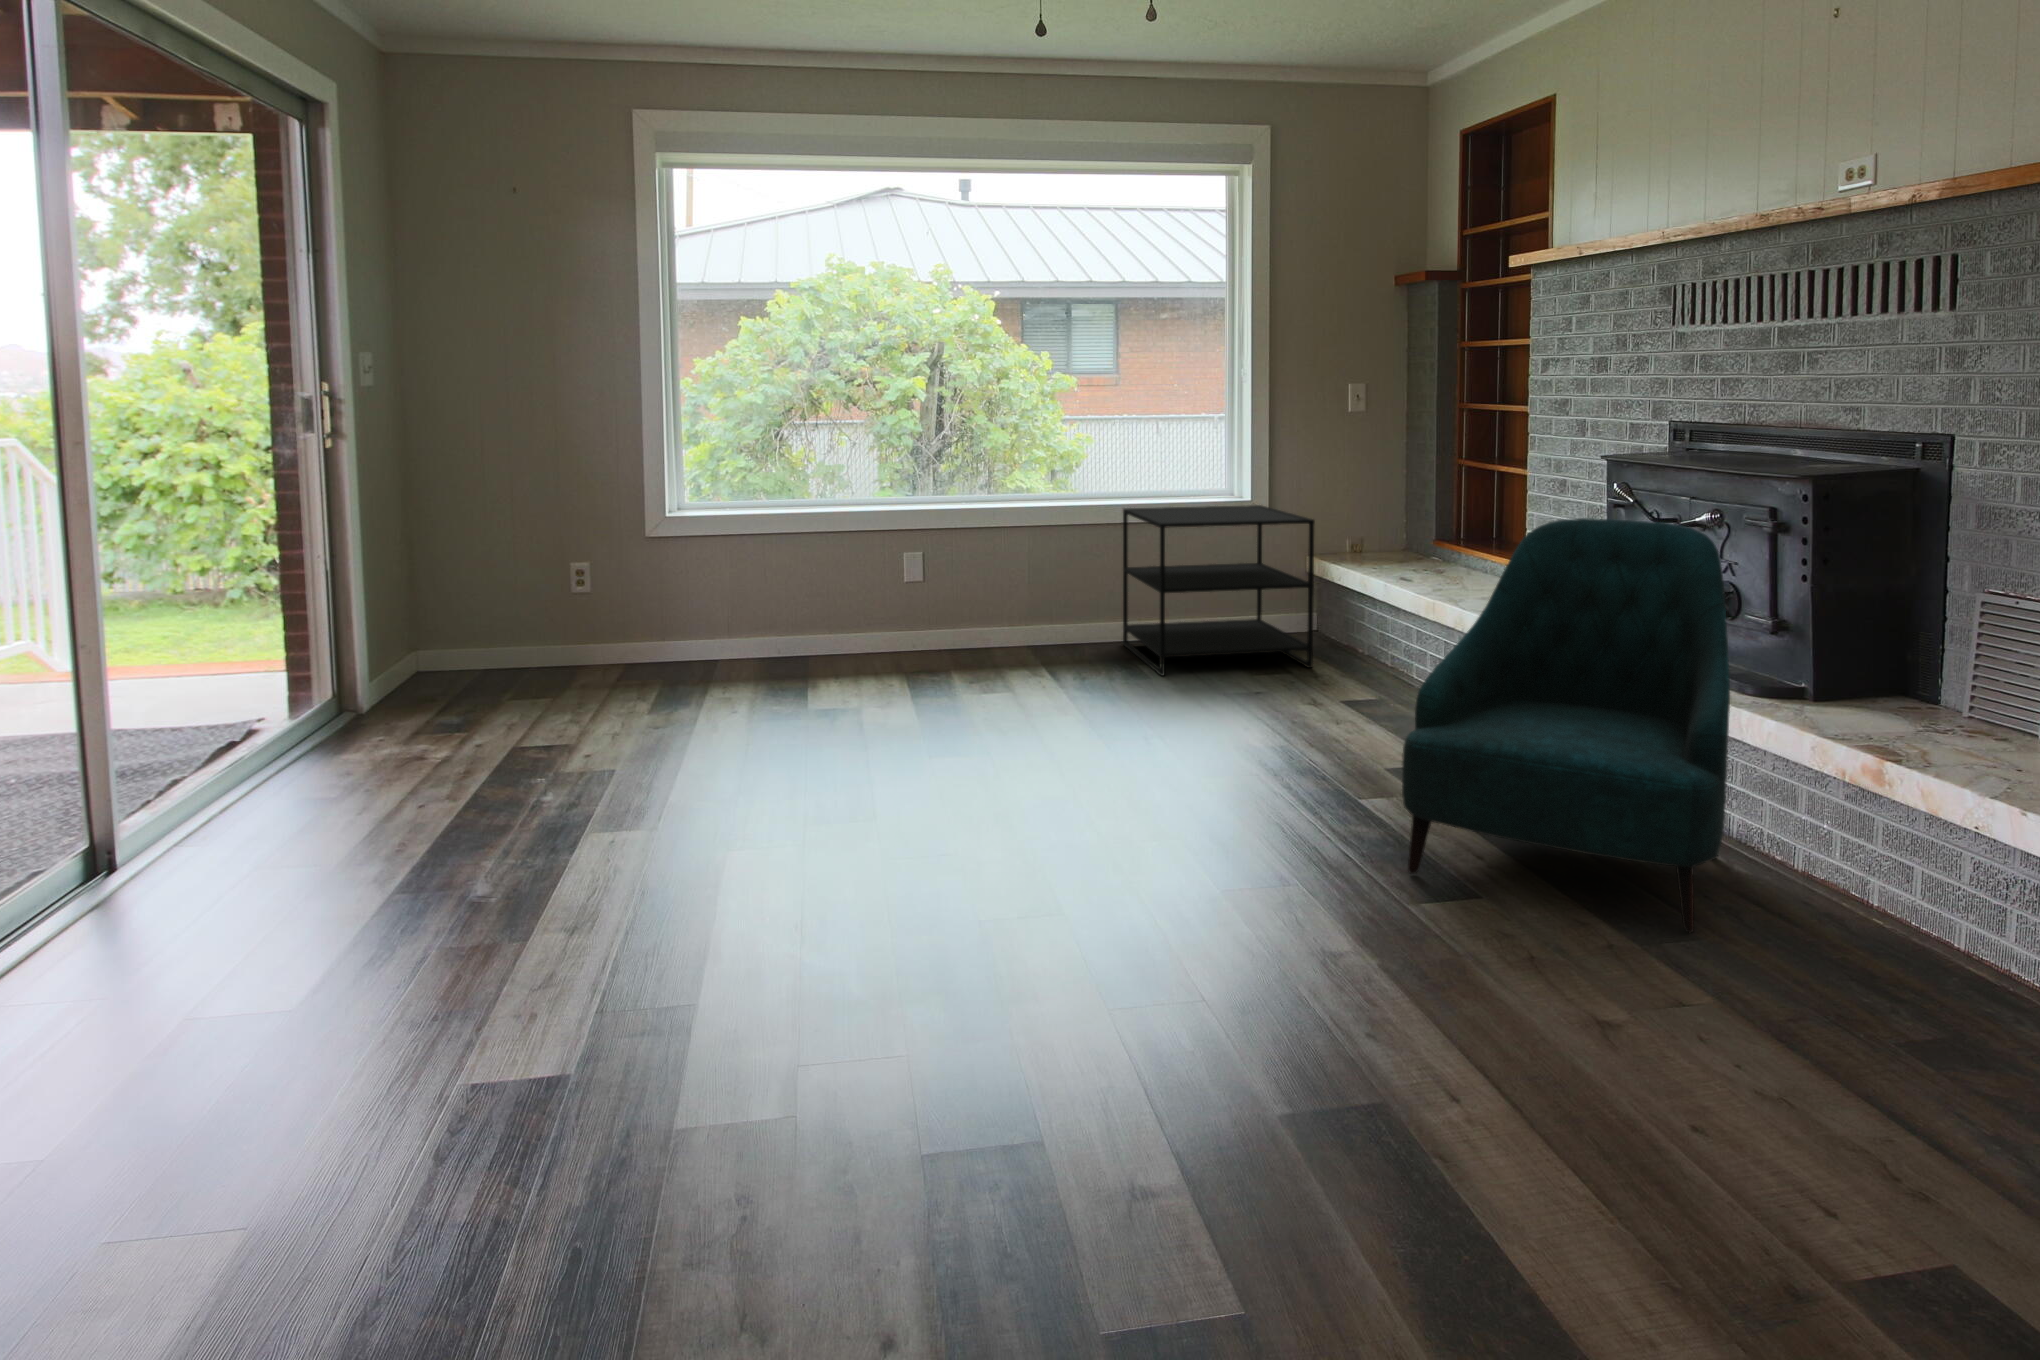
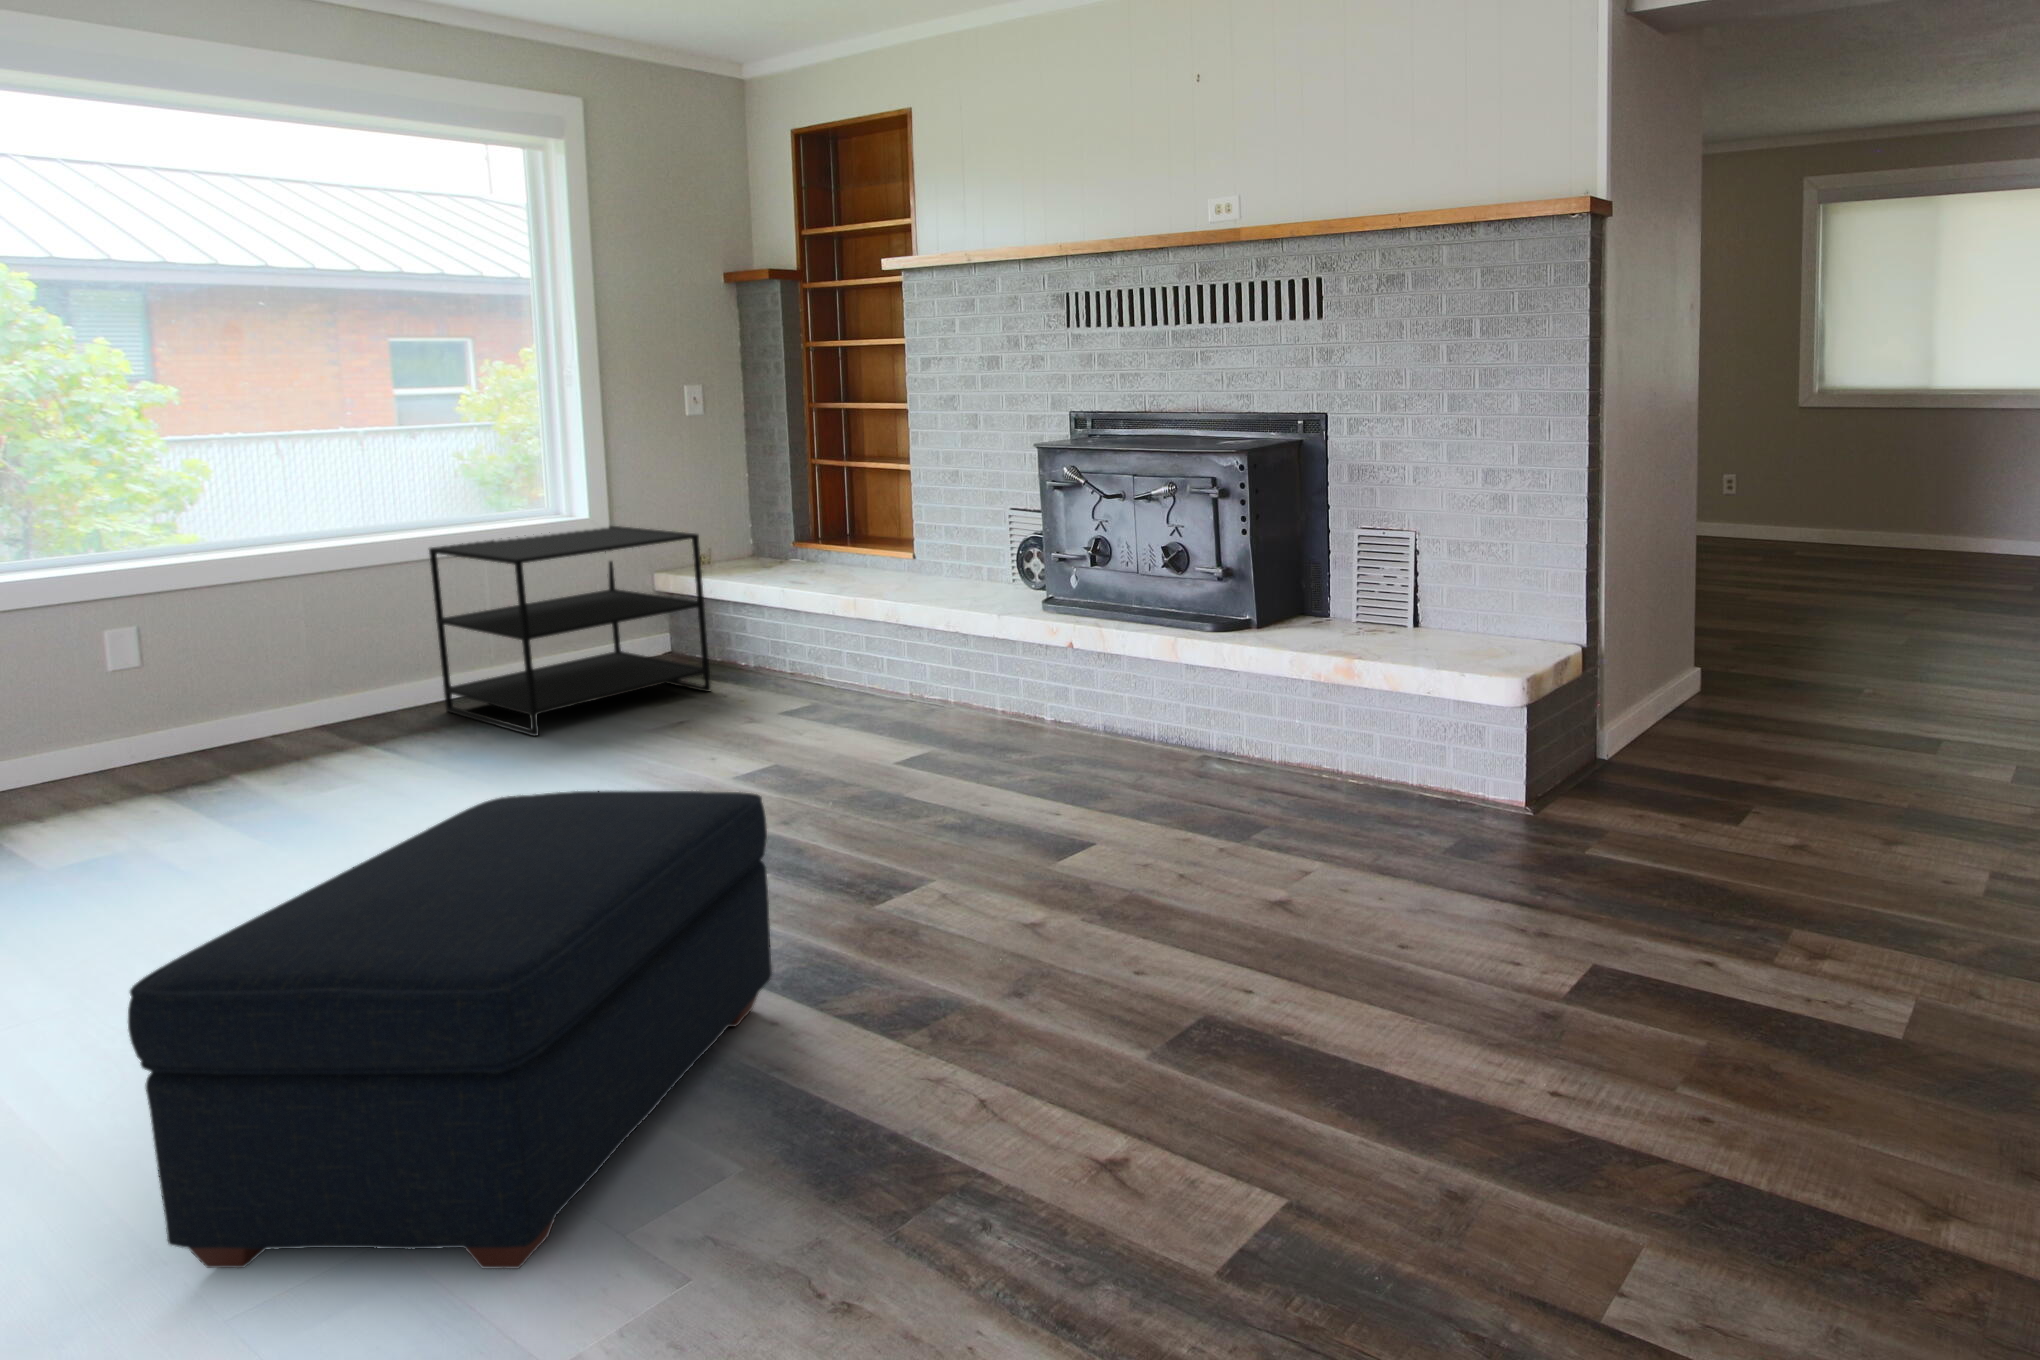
armchair: present [1402,518,1730,933] -> none [969,501,1246,861]
ottoman: none [721,695,1150,1025] -> present [128,791,772,1269]

